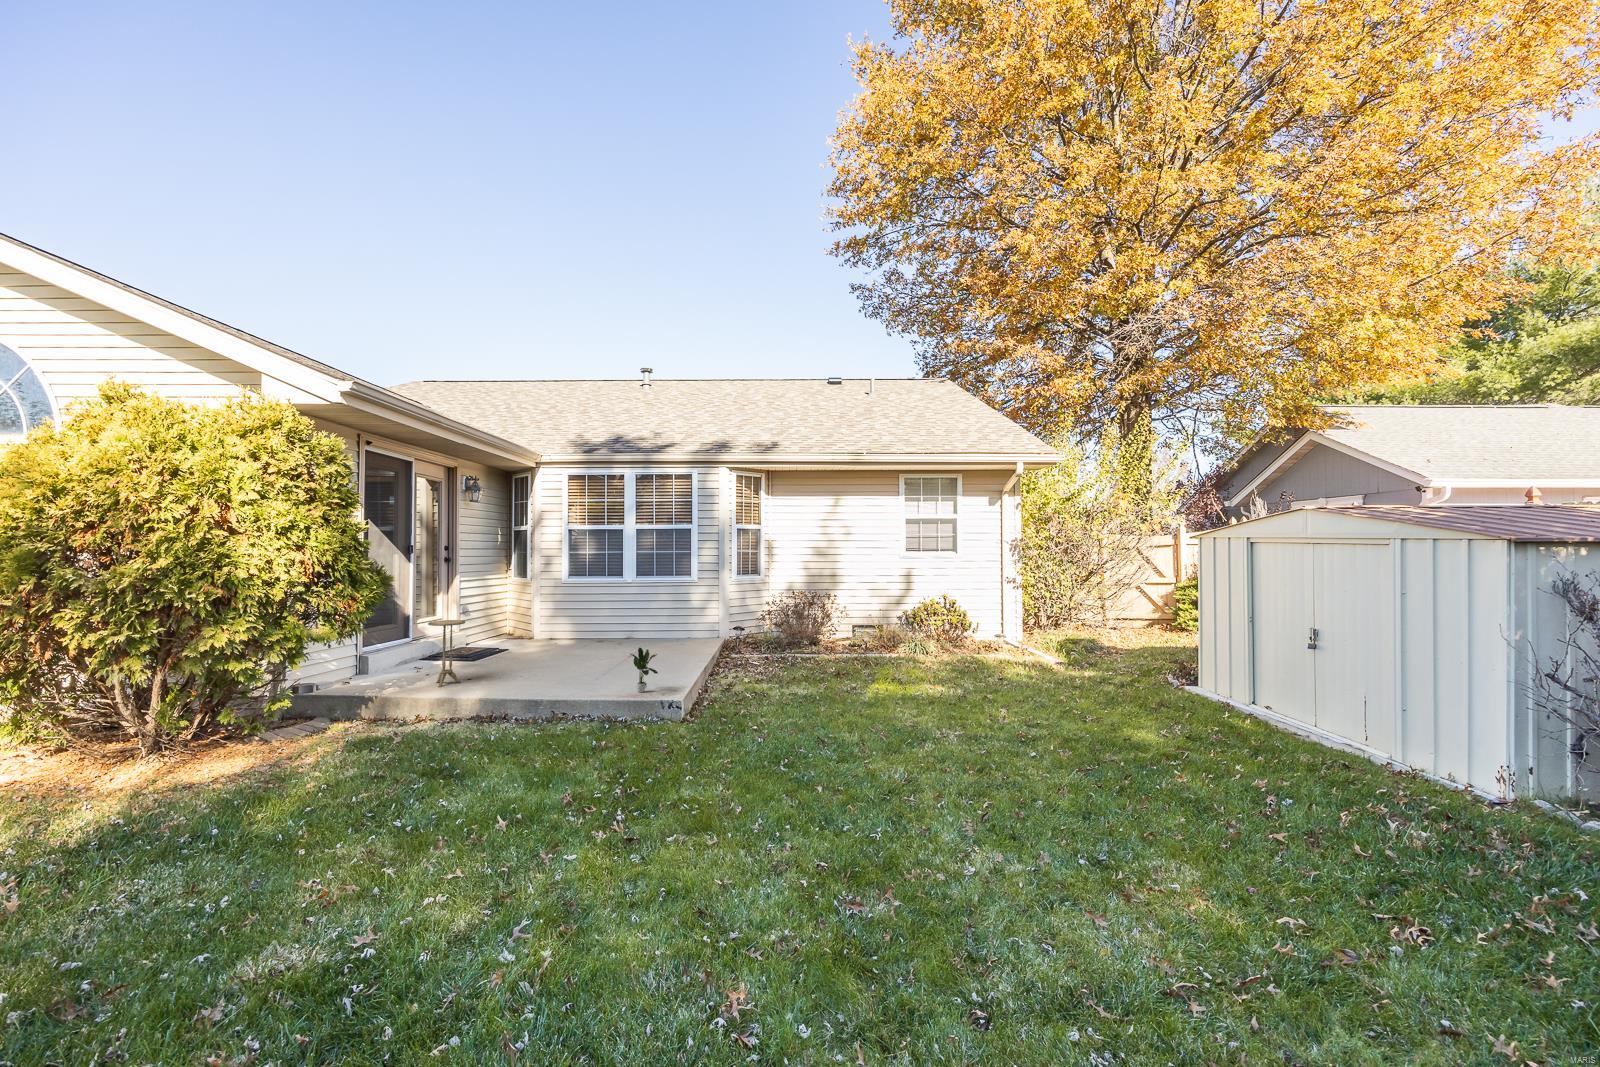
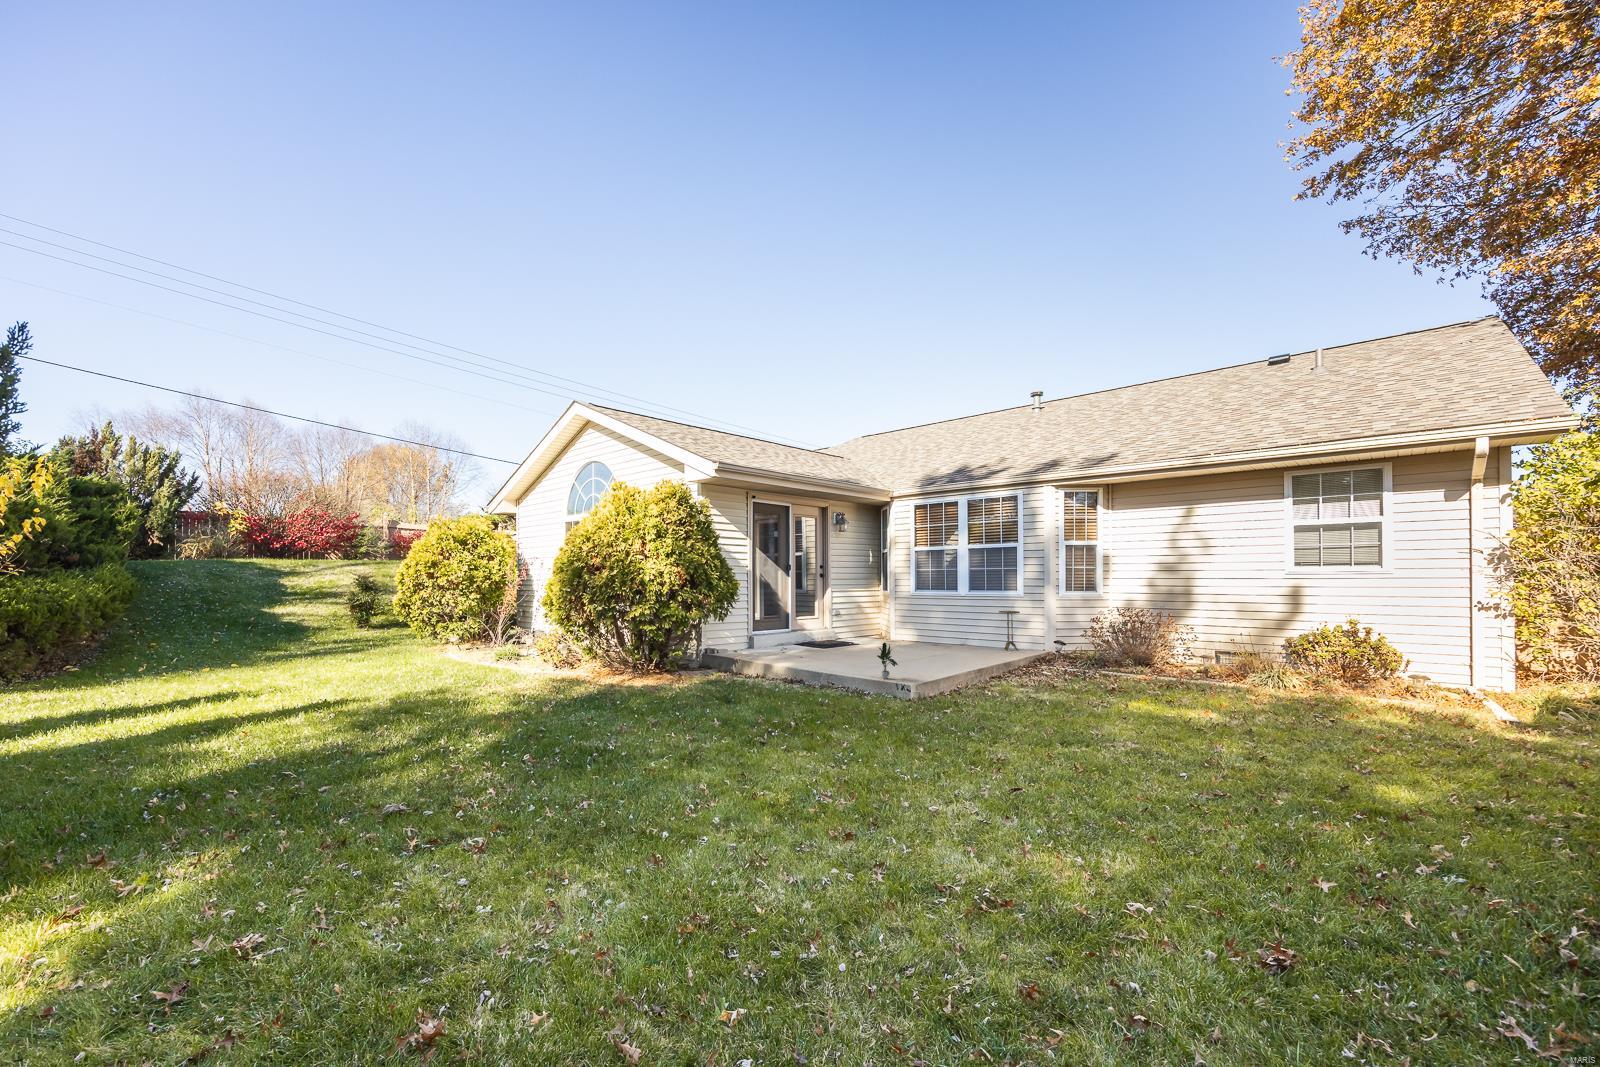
side table: present [428,620,465,687] -> present [999,611,1020,651]

